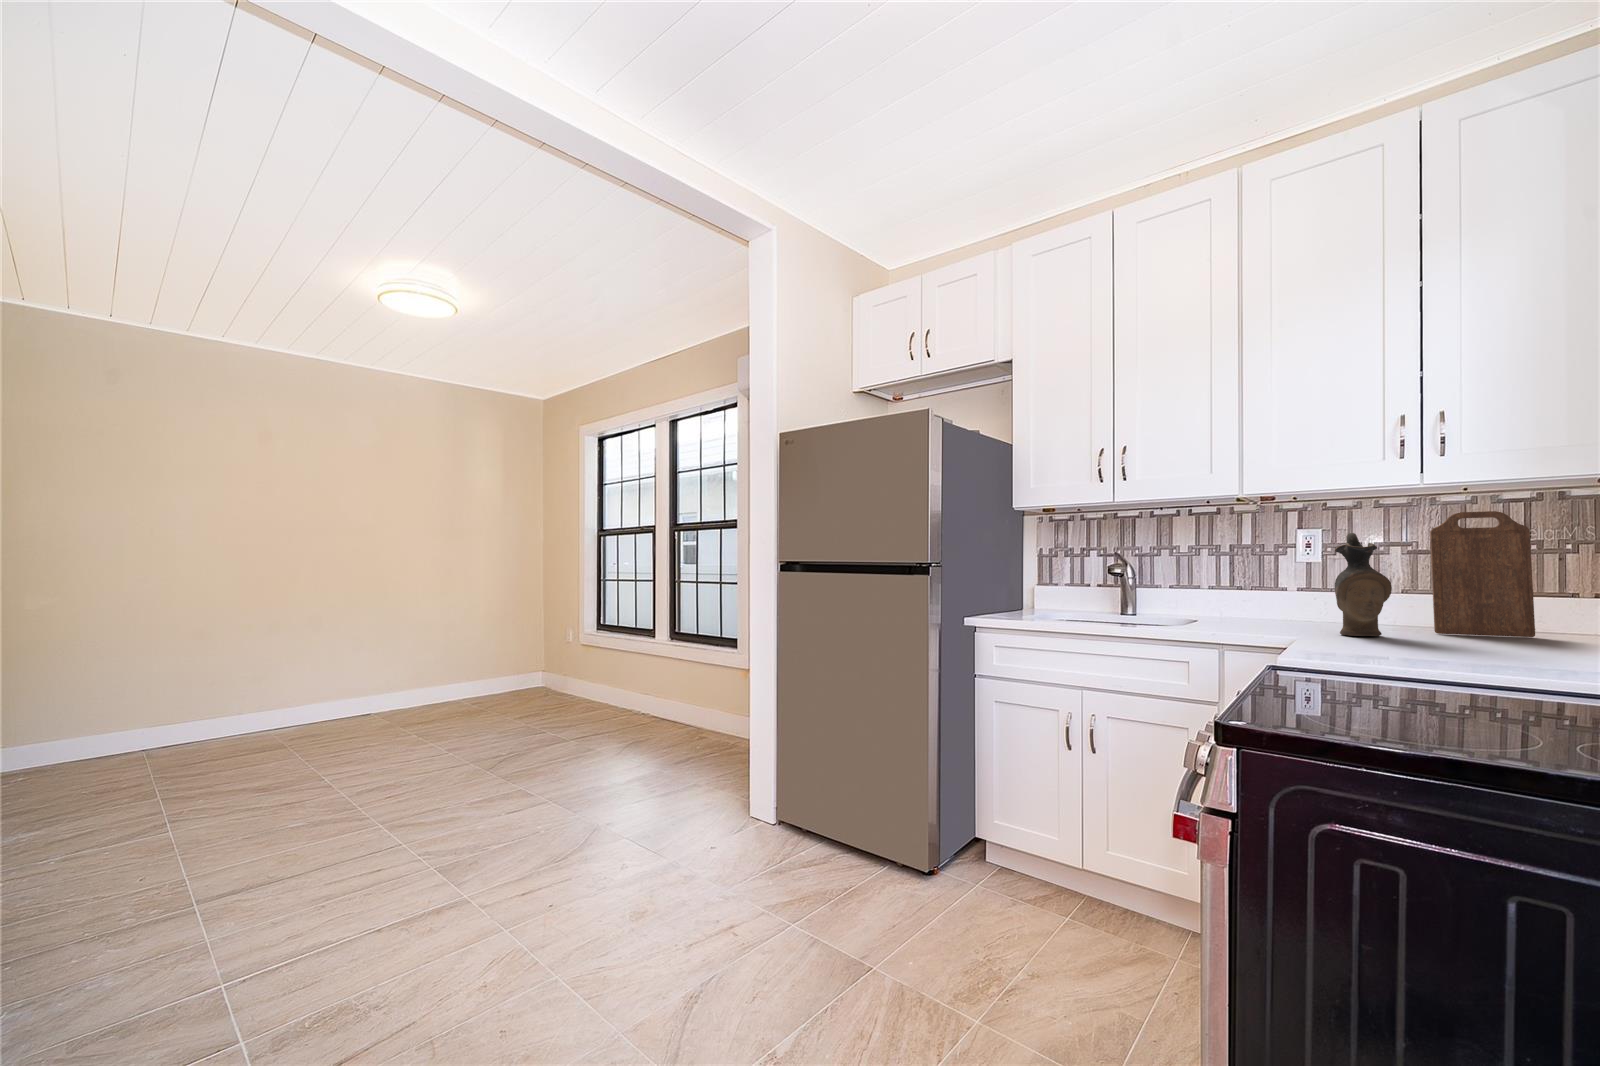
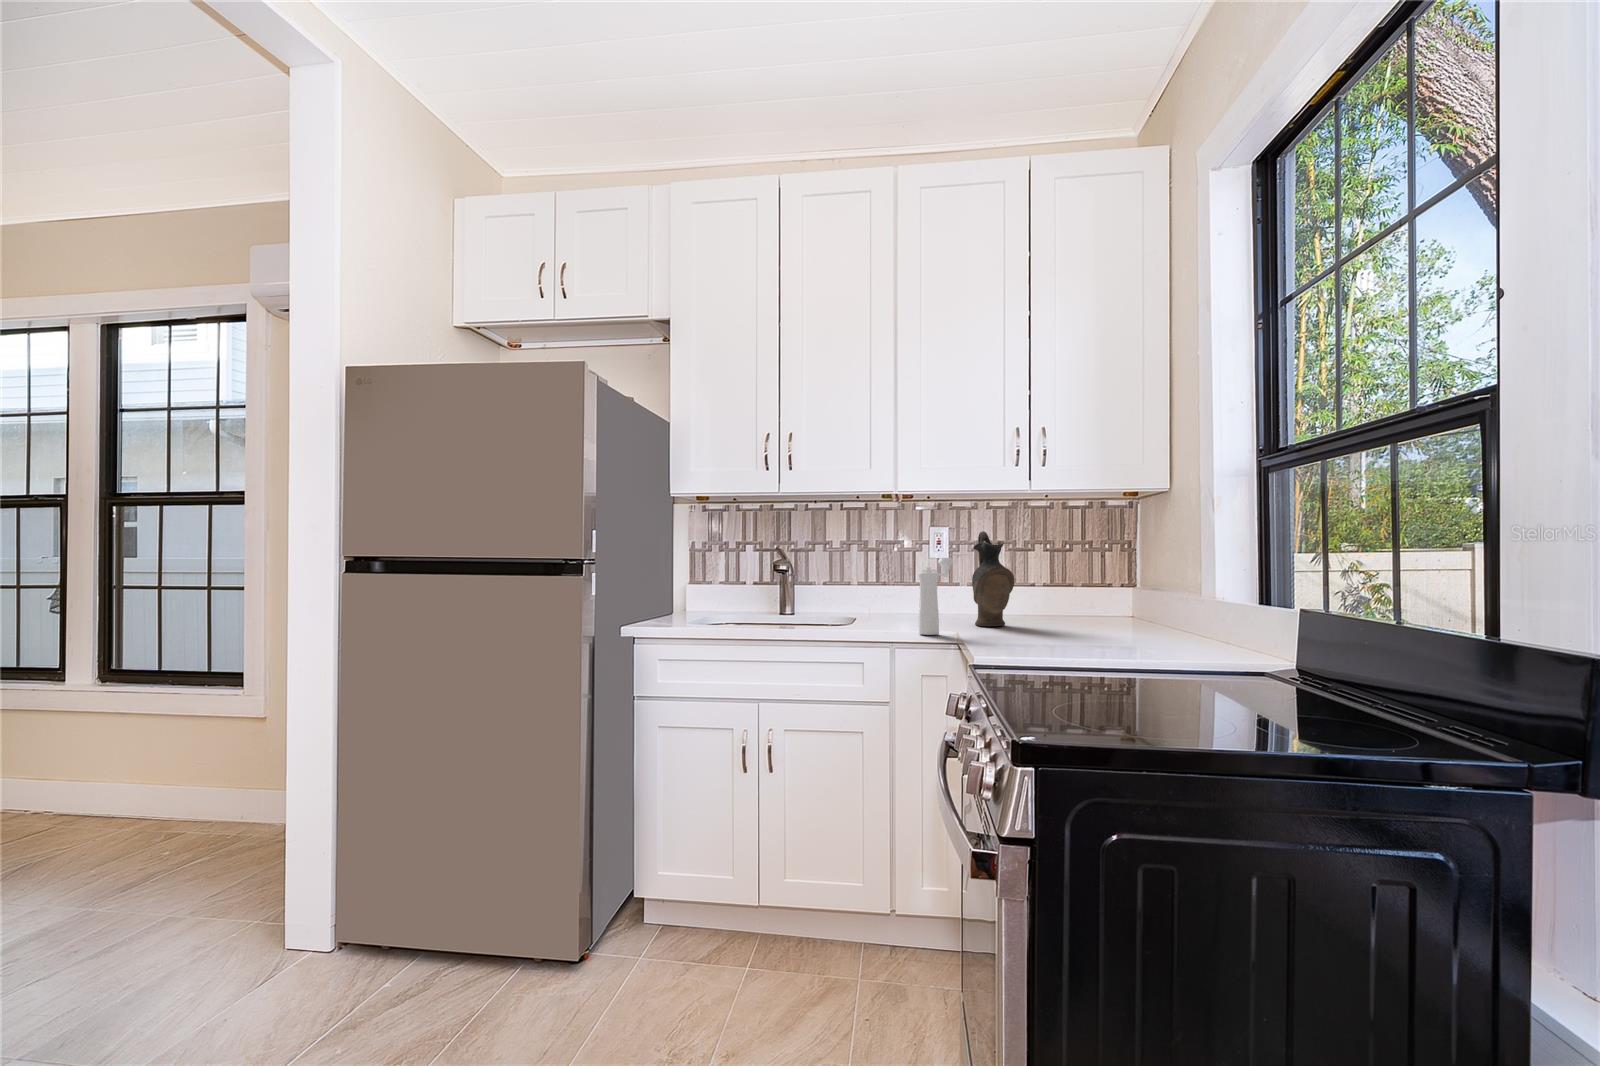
cutting board: present [1430,511,1535,637] -> none [1033,515,1094,620]
pepper mill: none [1251,561,1302,639] -> present [918,558,953,635]

